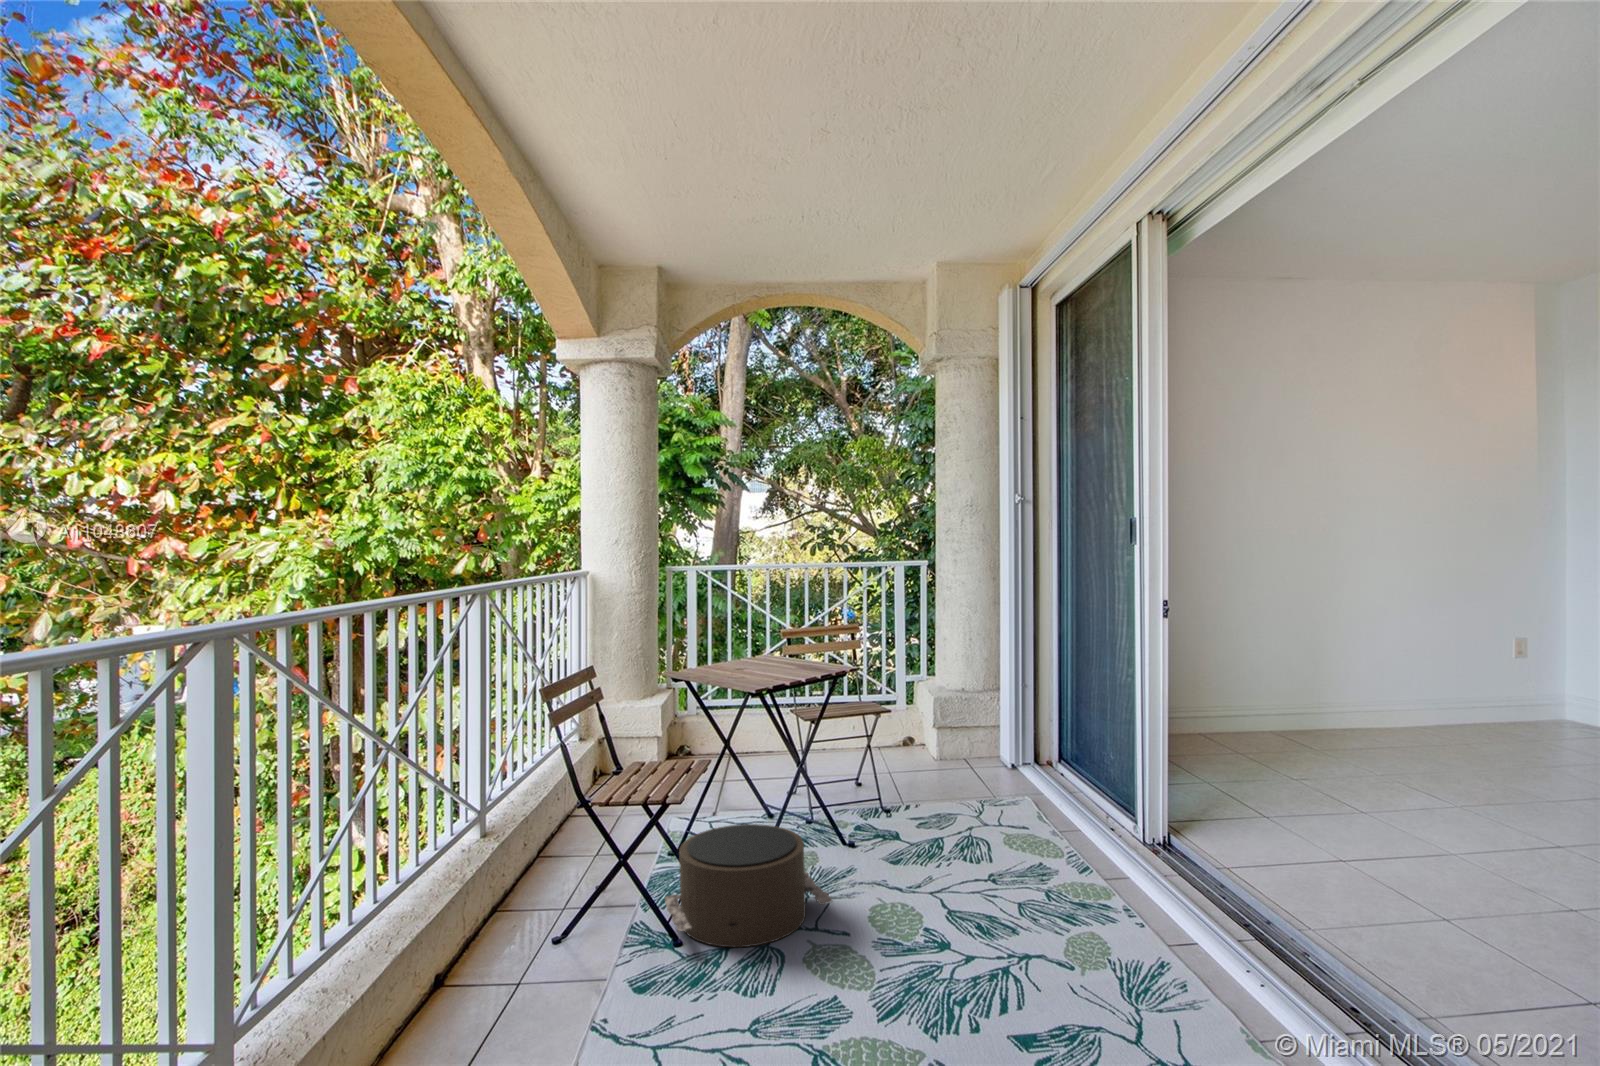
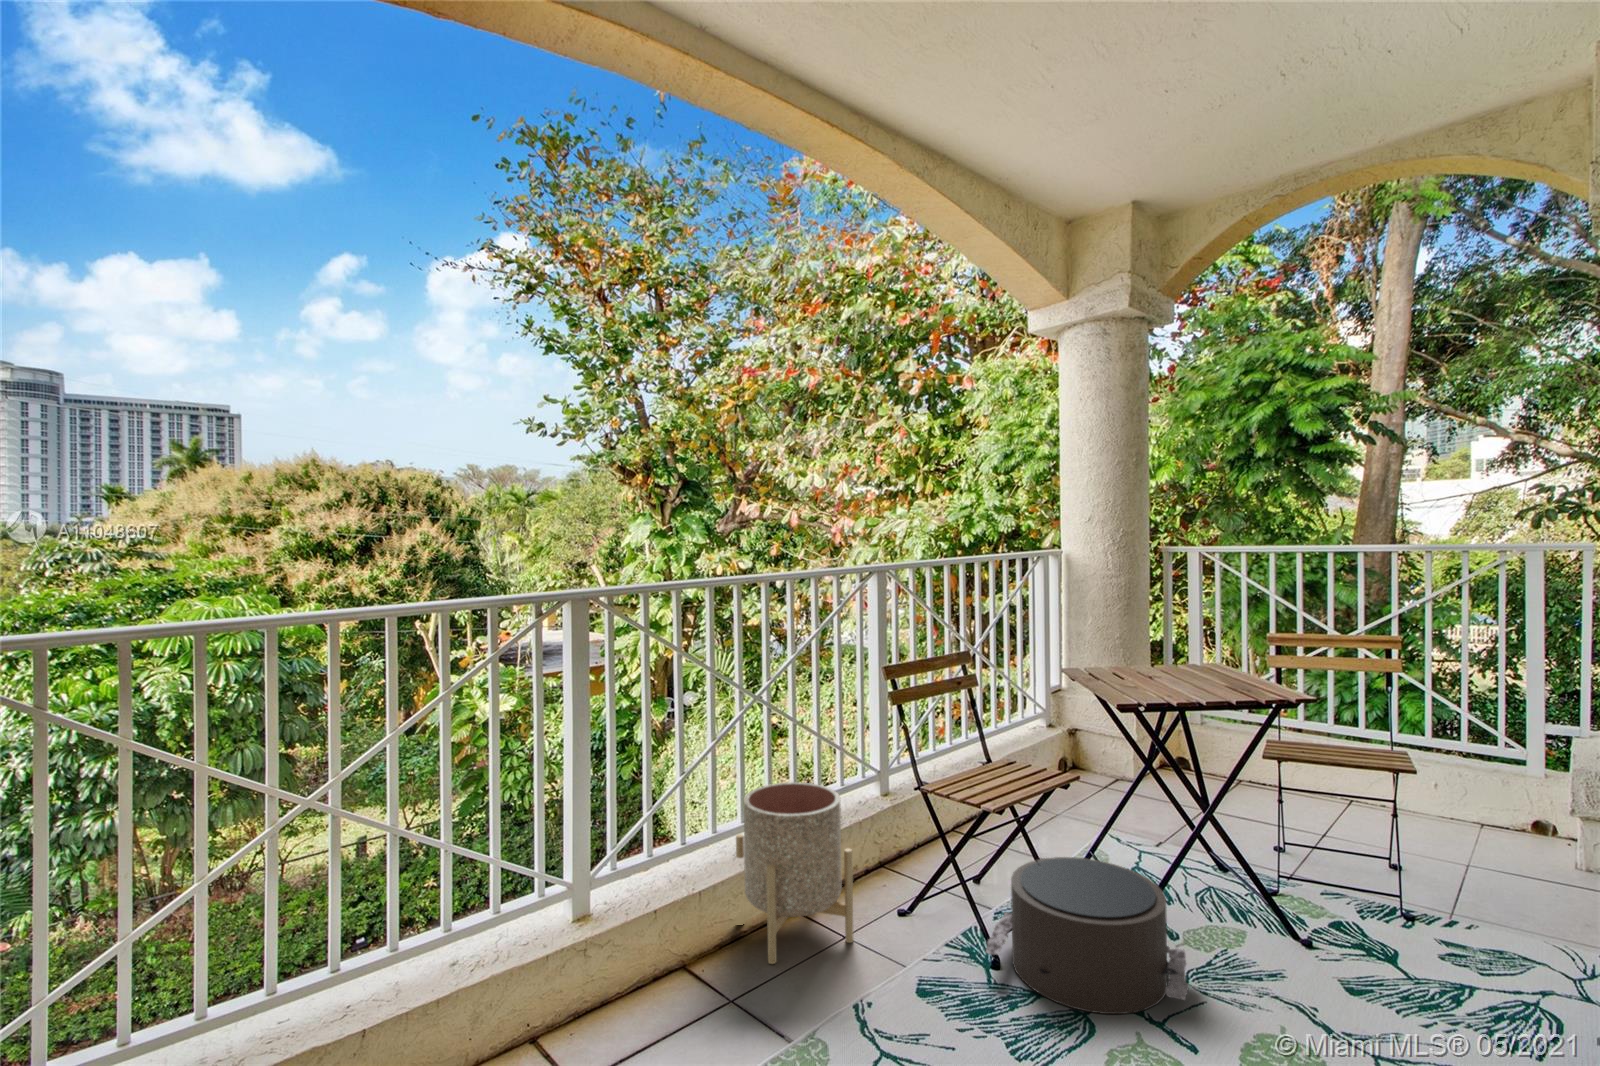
planter: none [377,827,534,1040] -> present [736,782,854,964]

